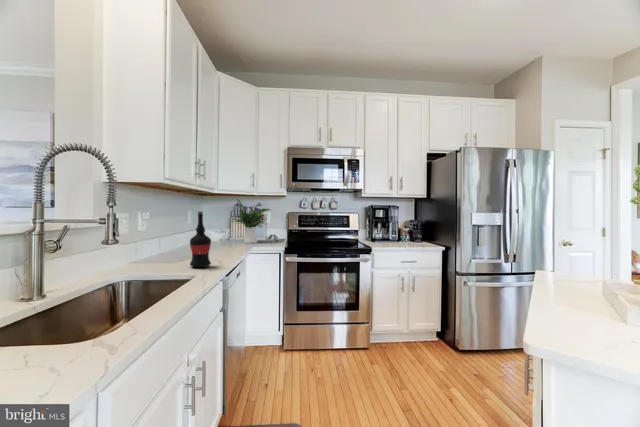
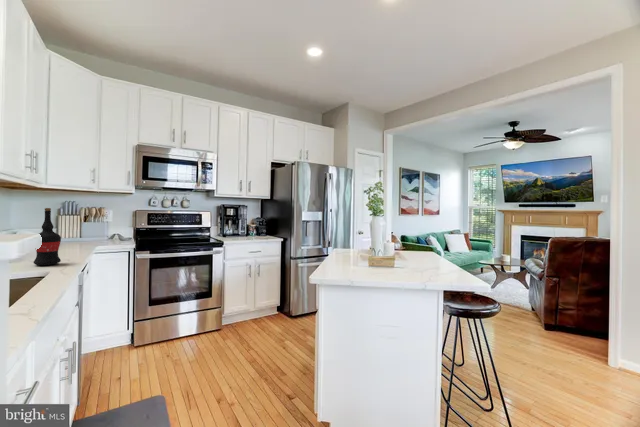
flower arrangement: present [233,199,270,243] -> none [61,195,116,242]

